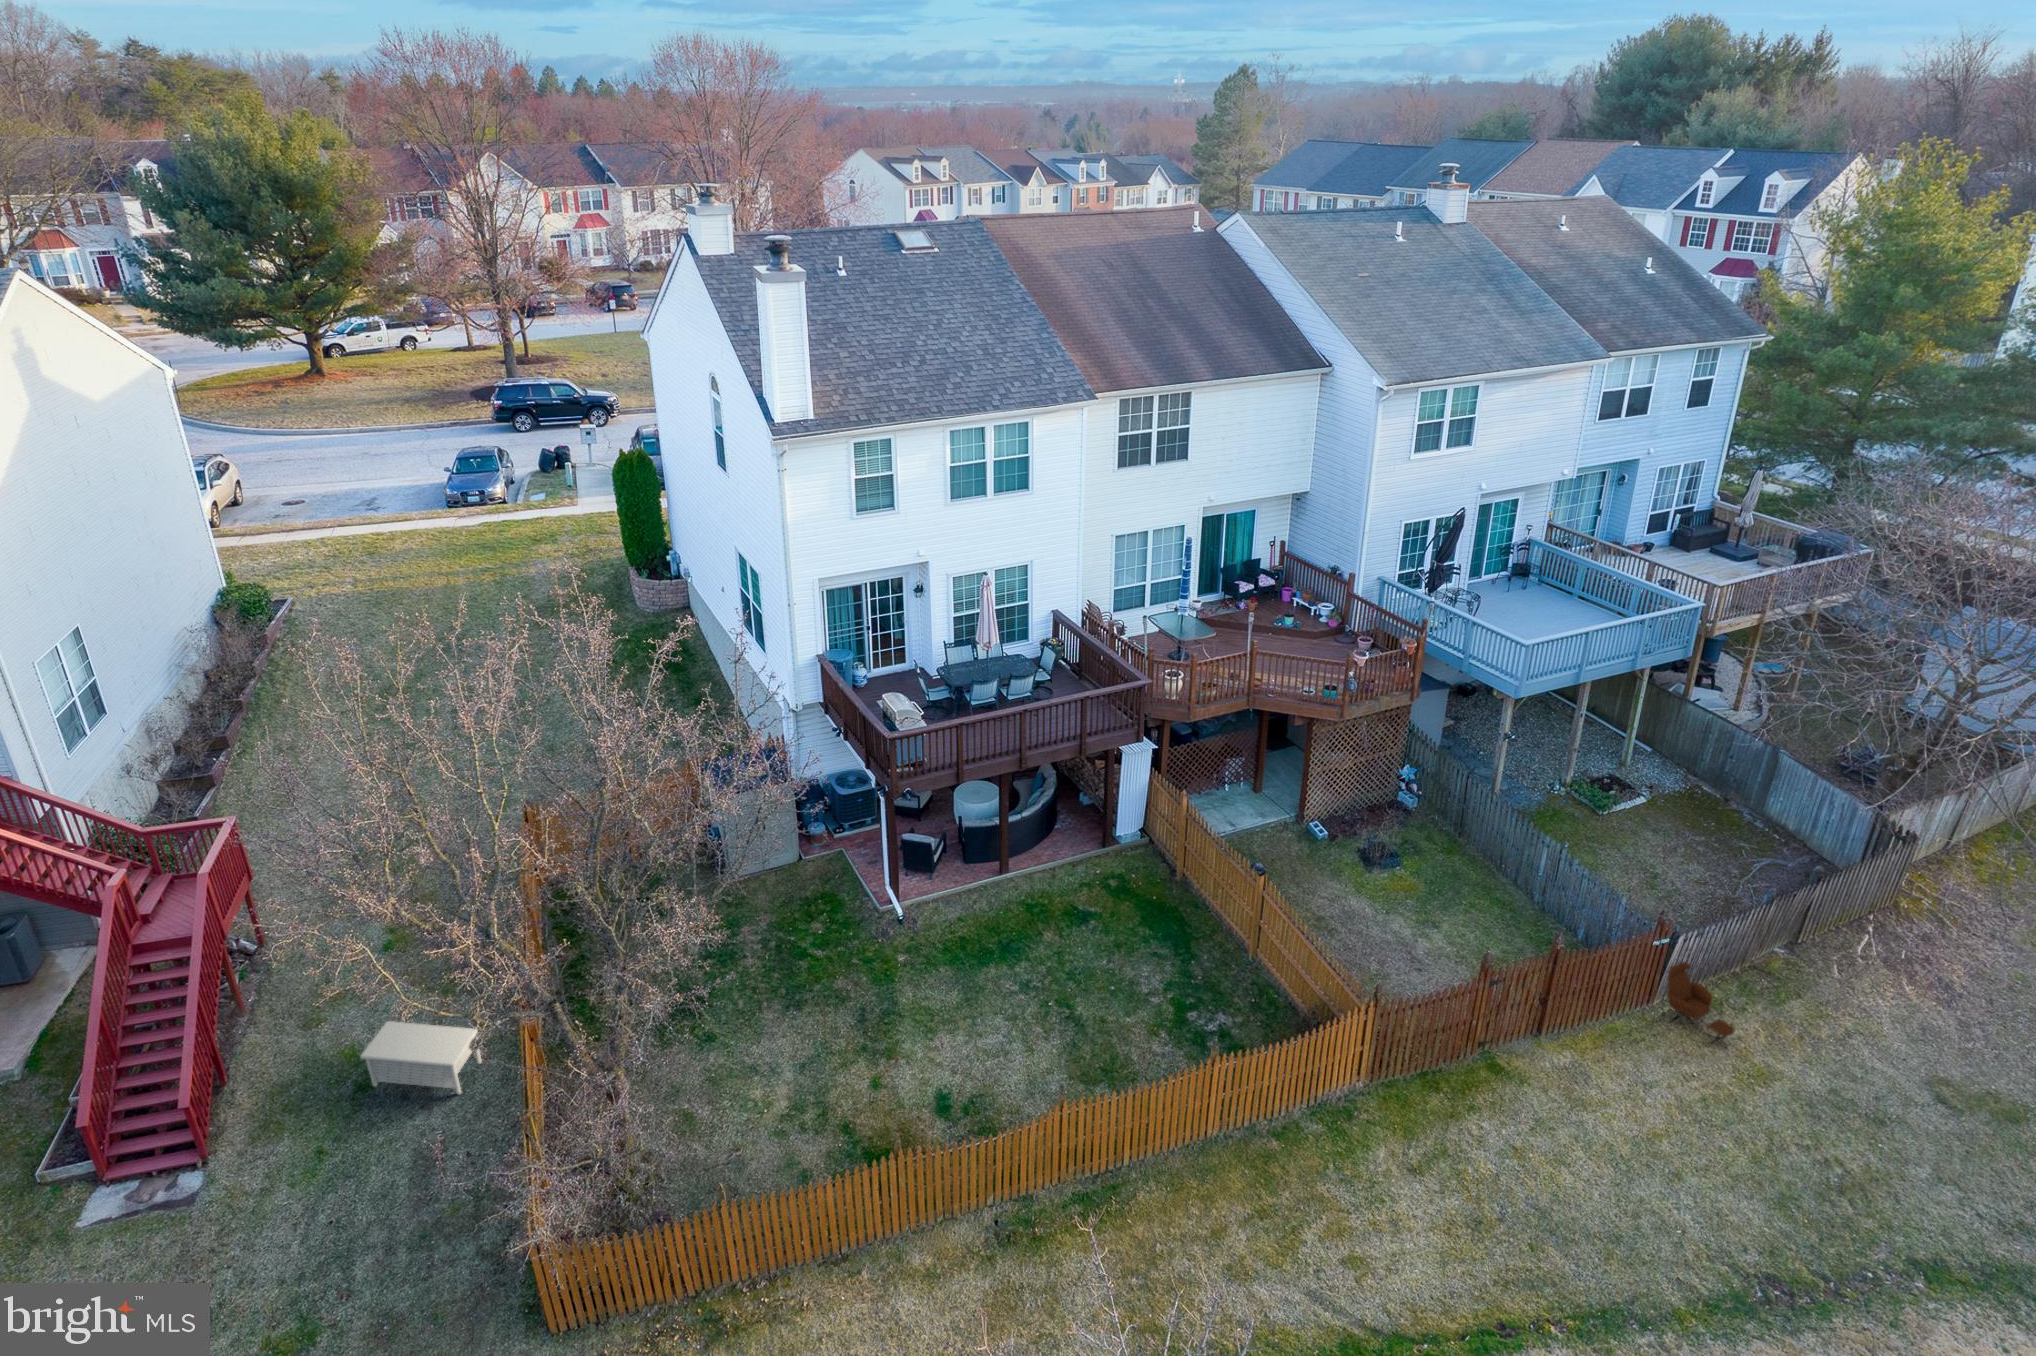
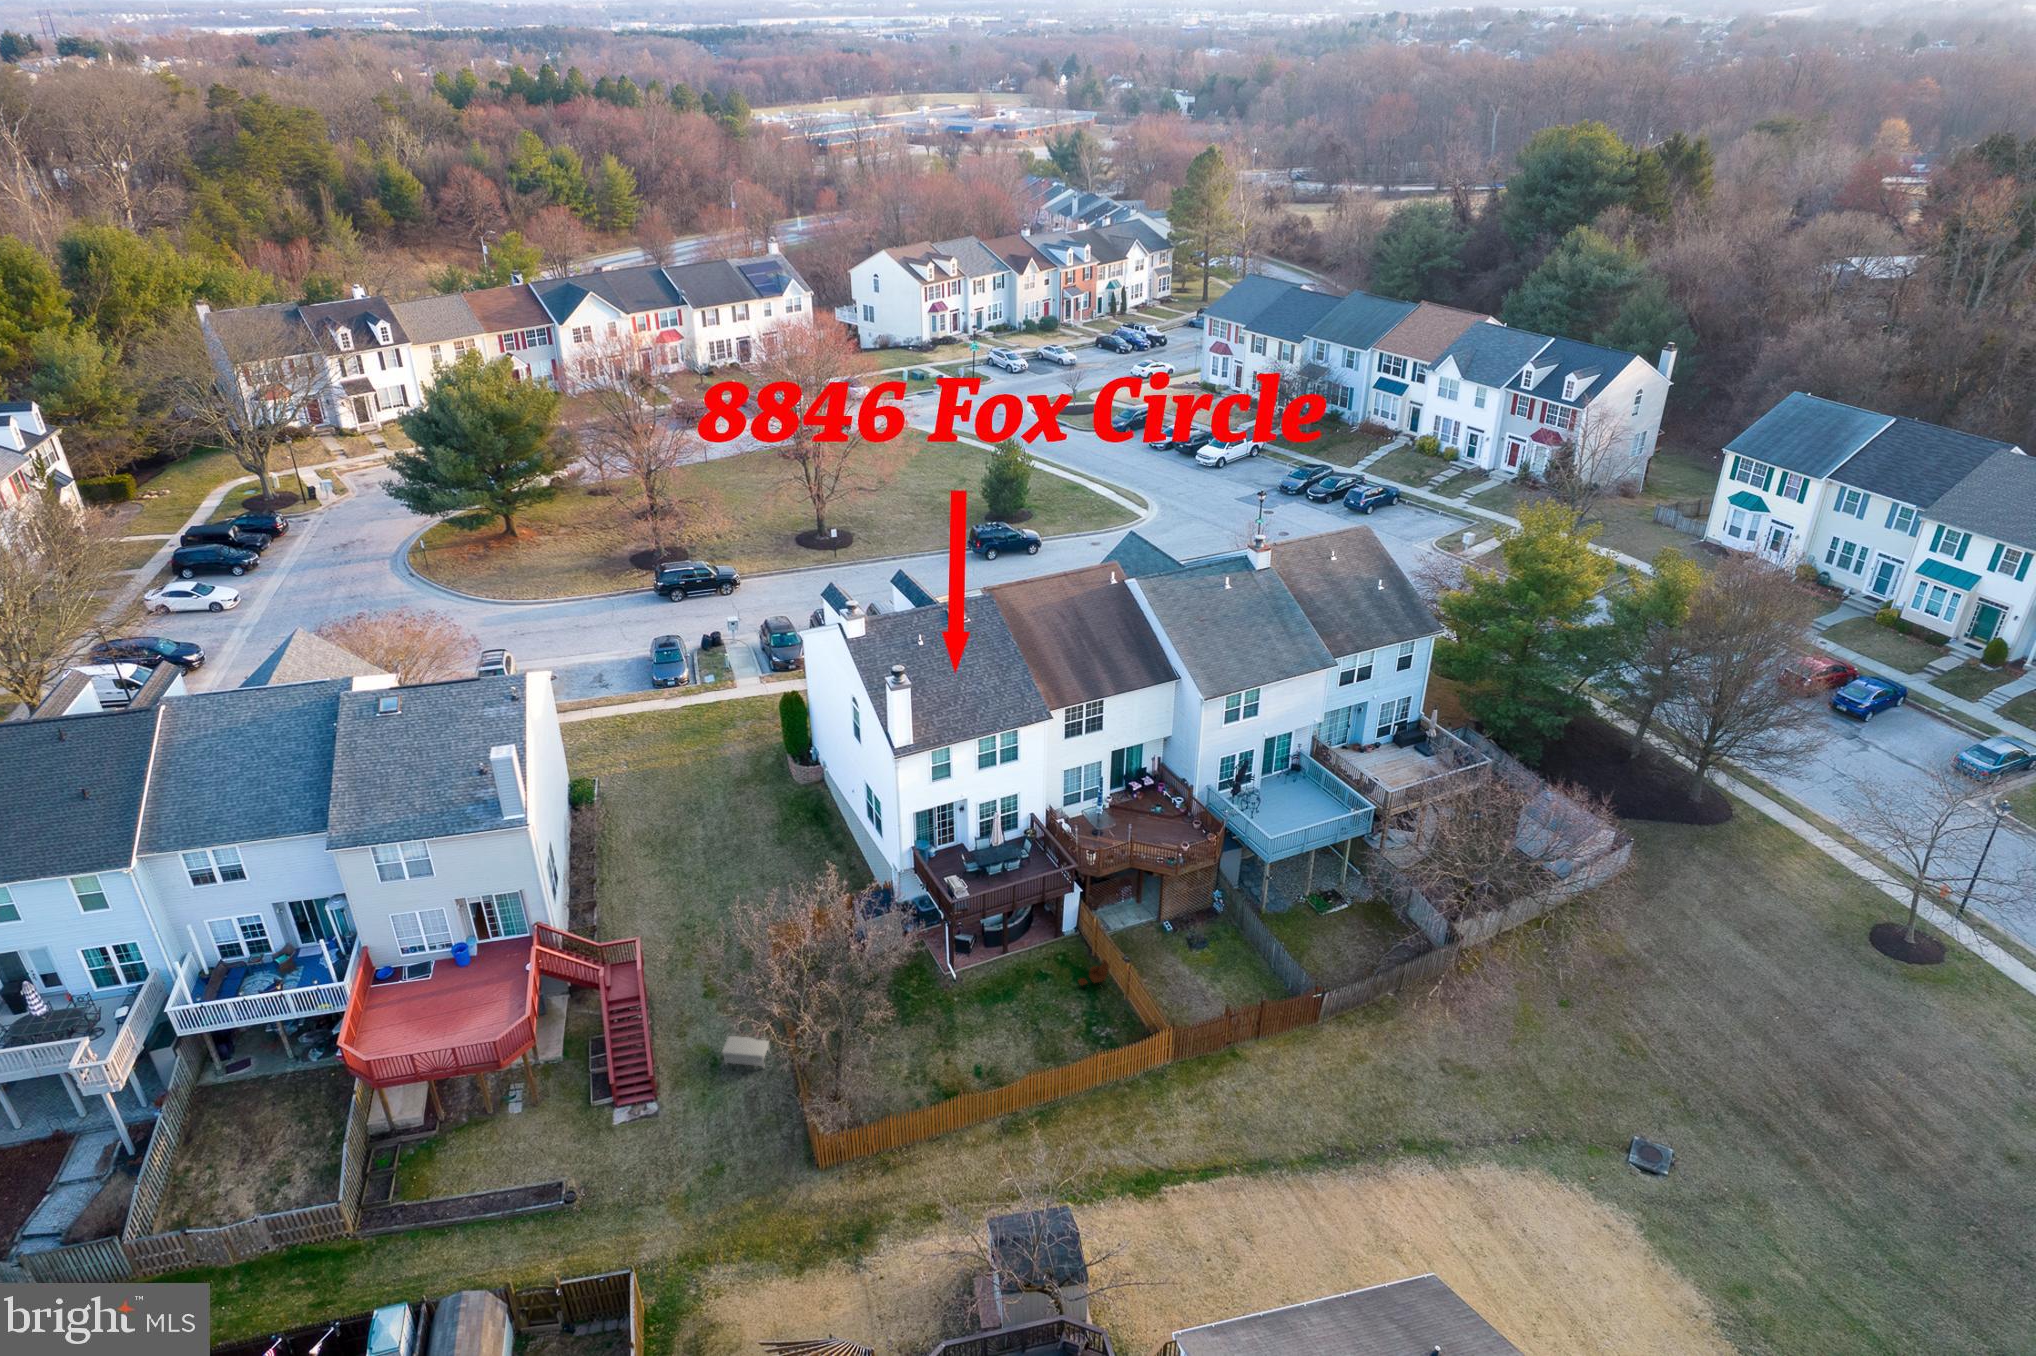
lounge chair: present [1667,962,1734,1050] -> present [1078,960,1109,987]

